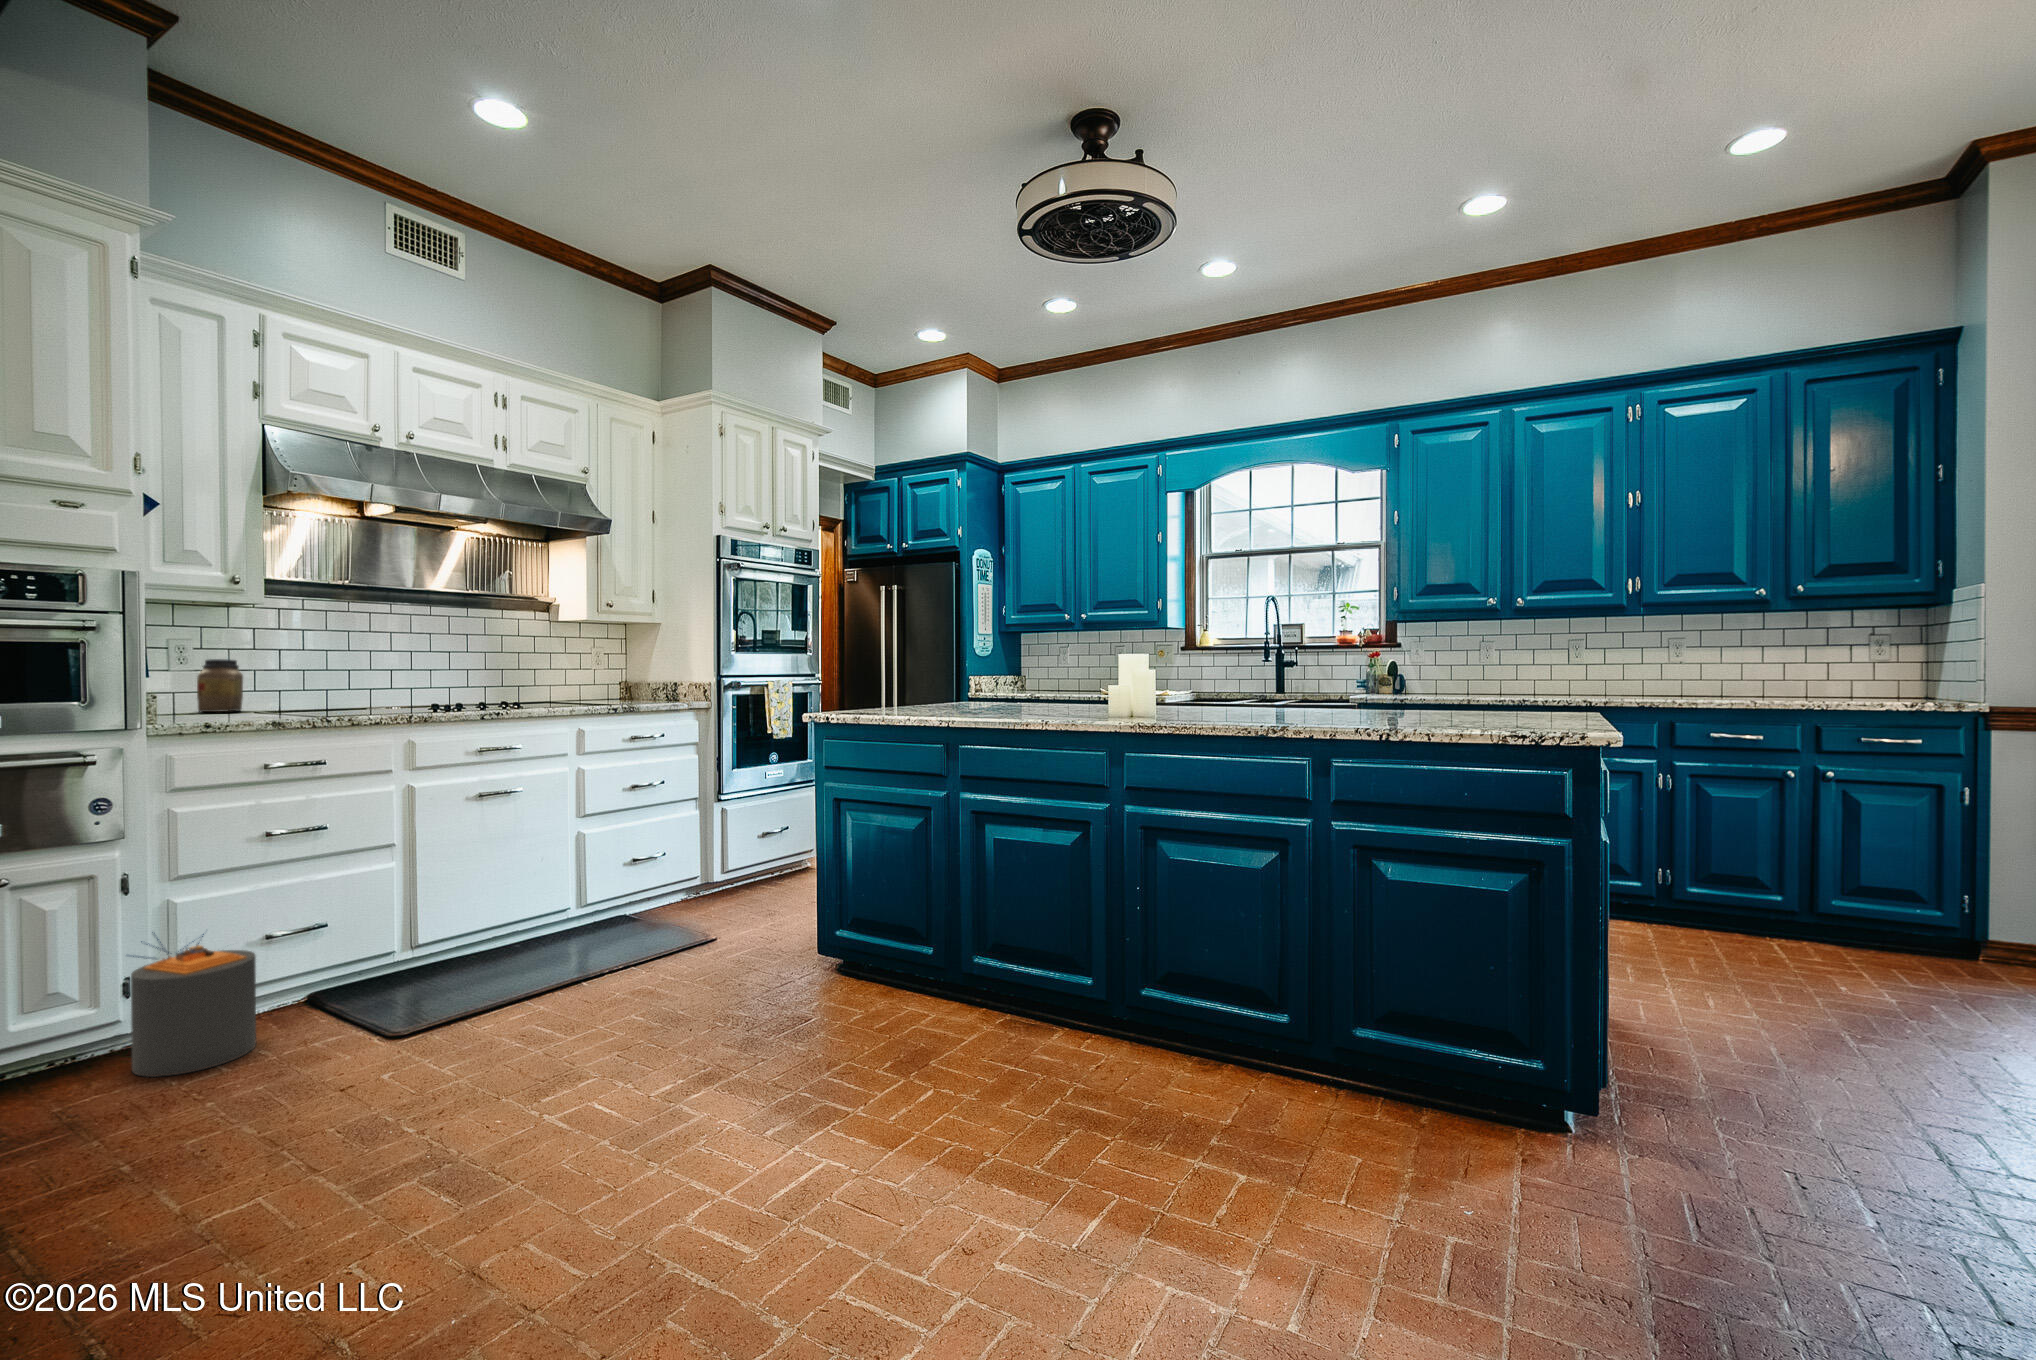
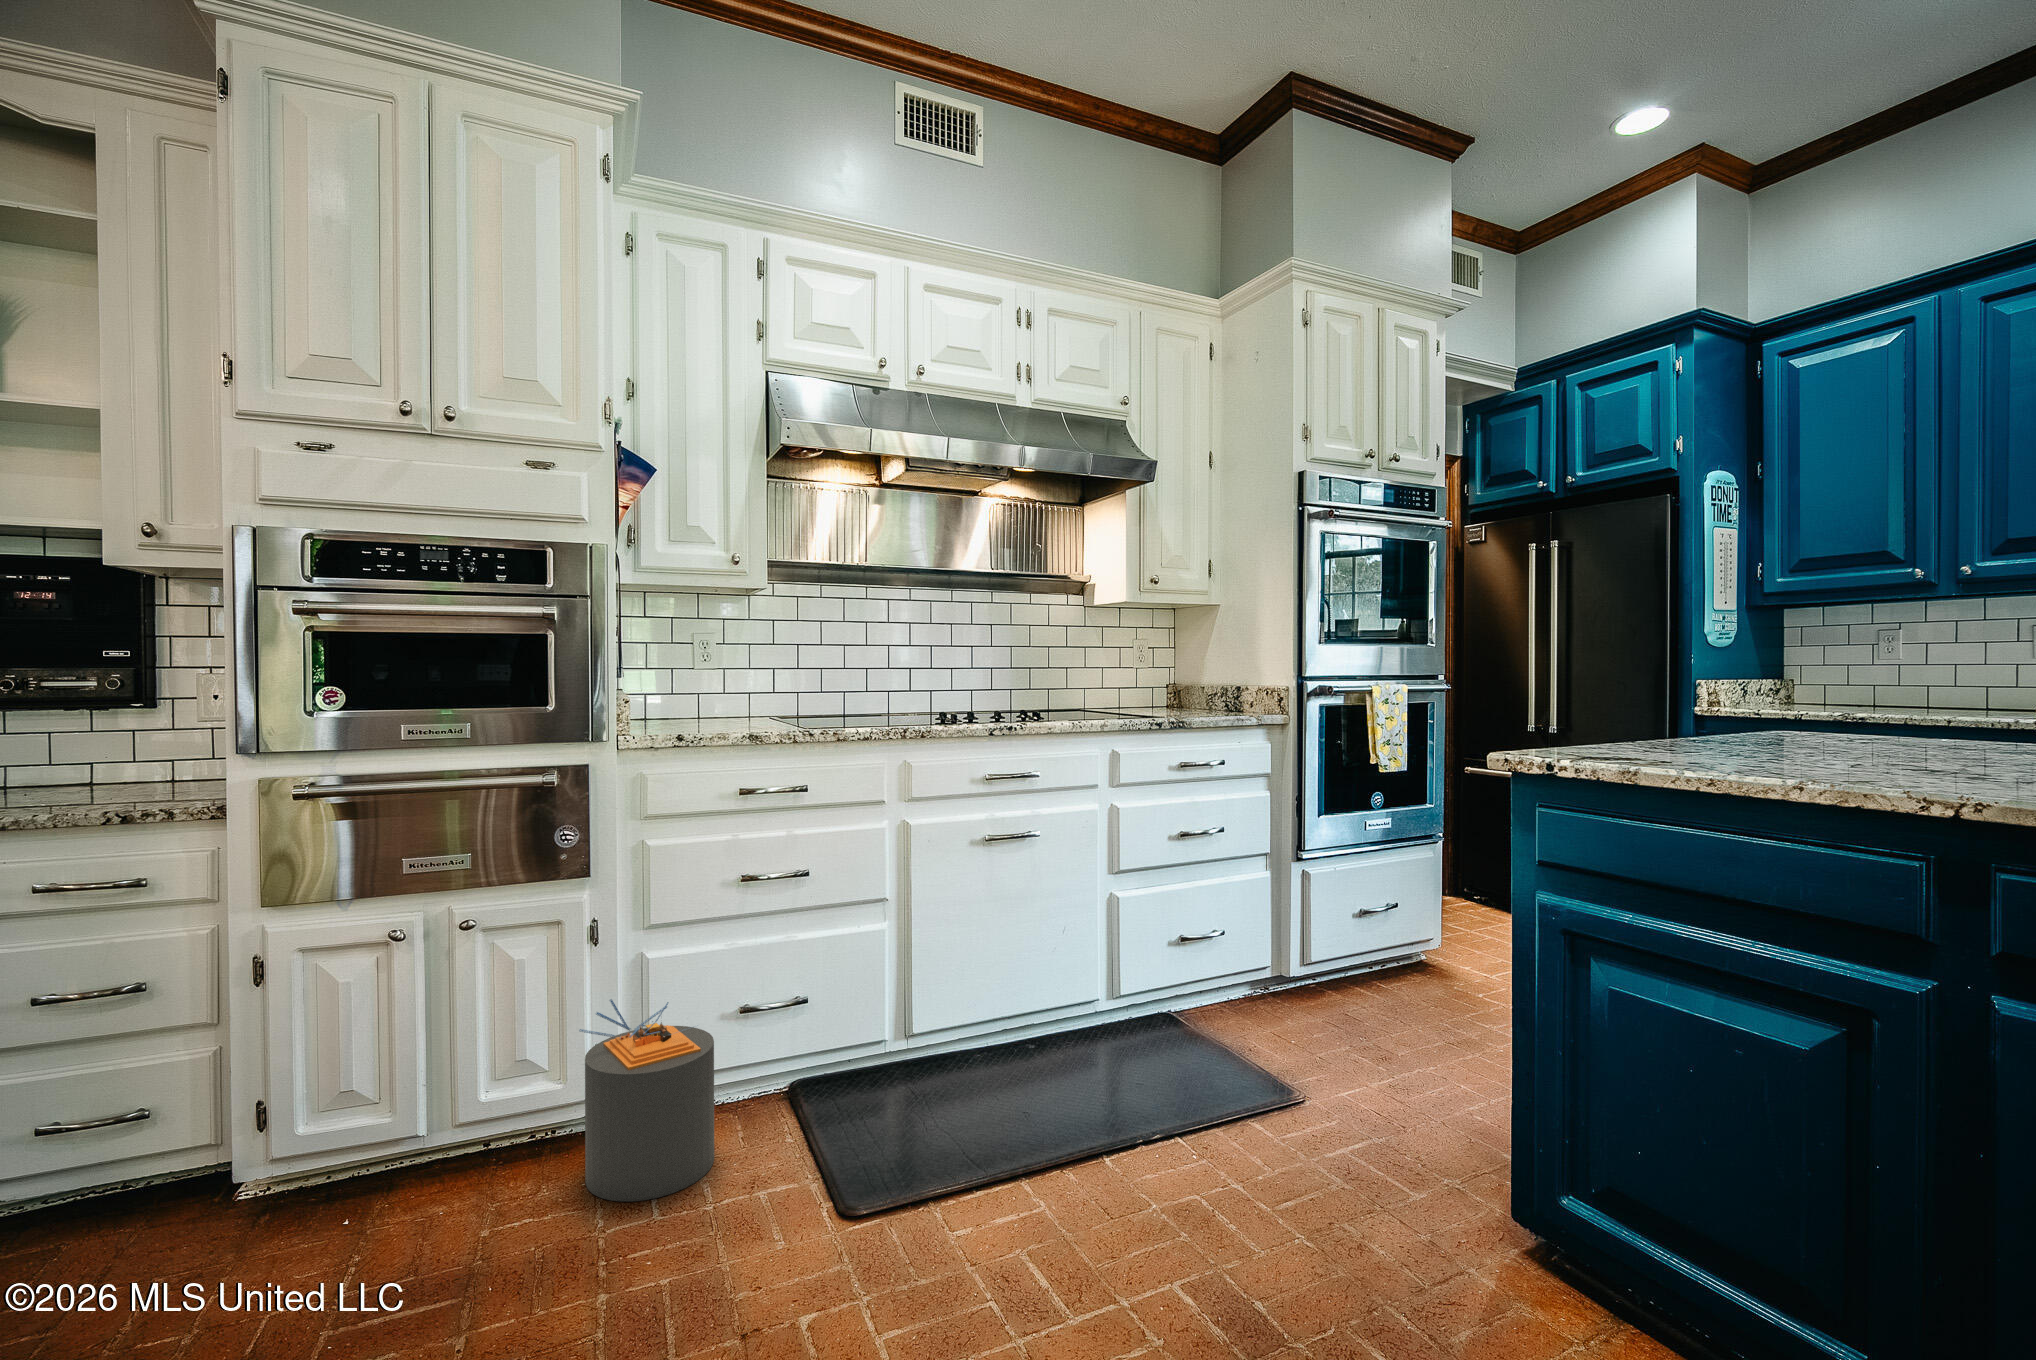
jar: present [197,659,243,712] -> none [716,655,760,717]

